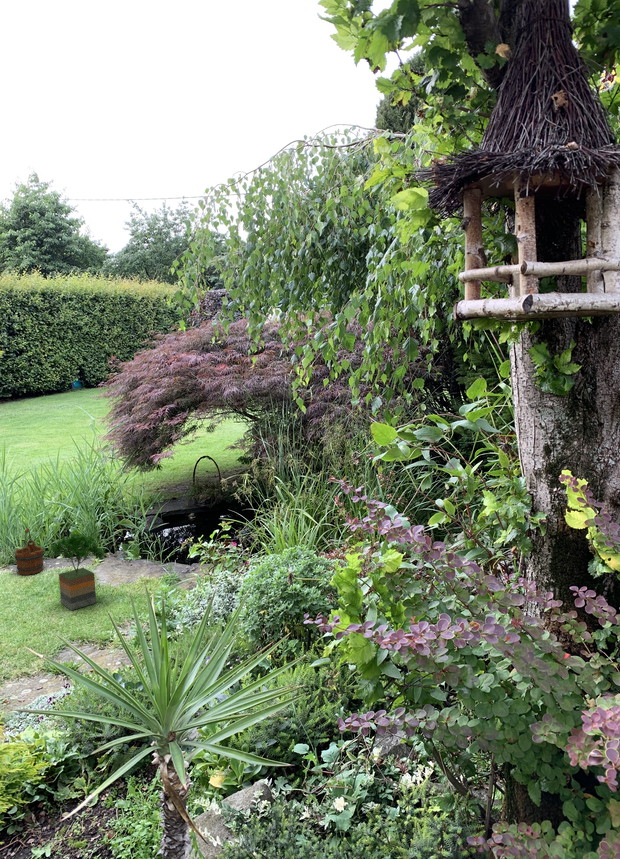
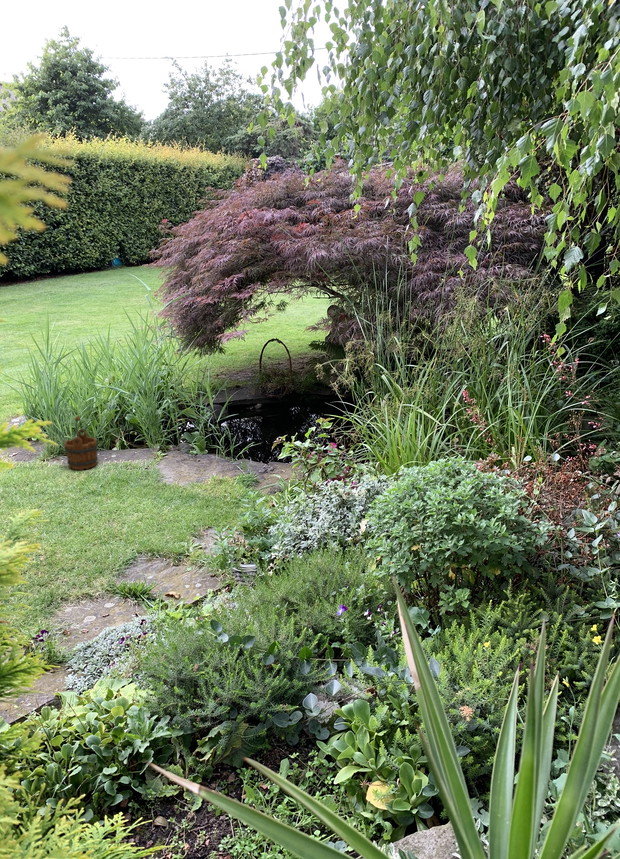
potted tree: present [51,534,104,610] -> none [107,423,173,514]

